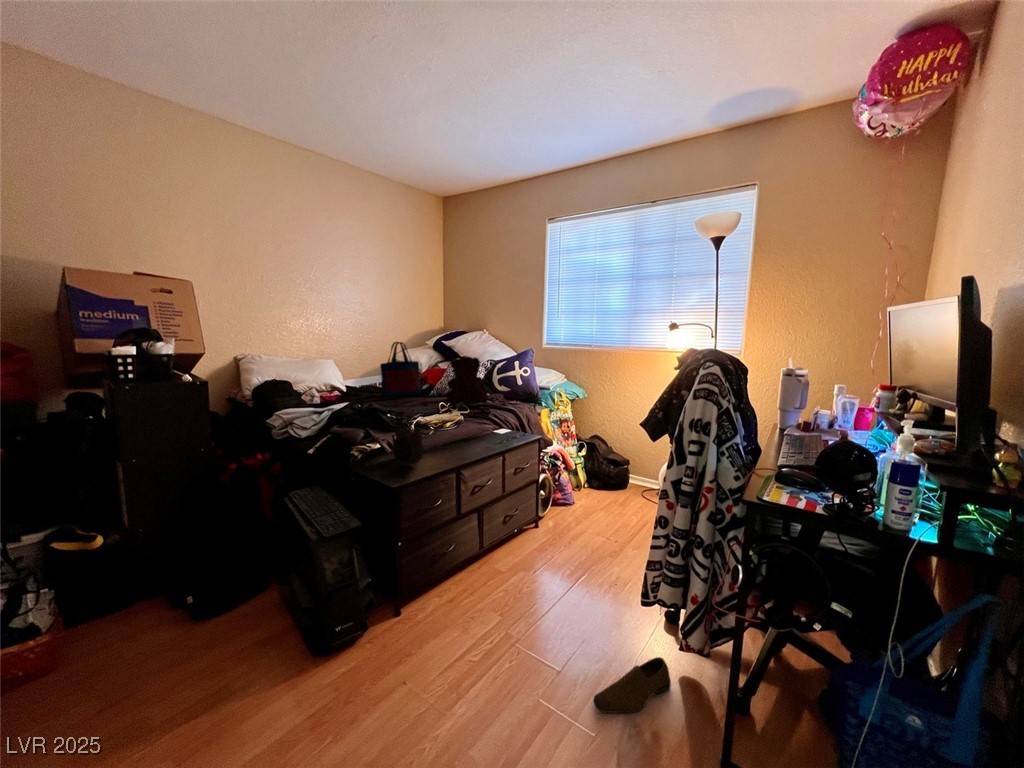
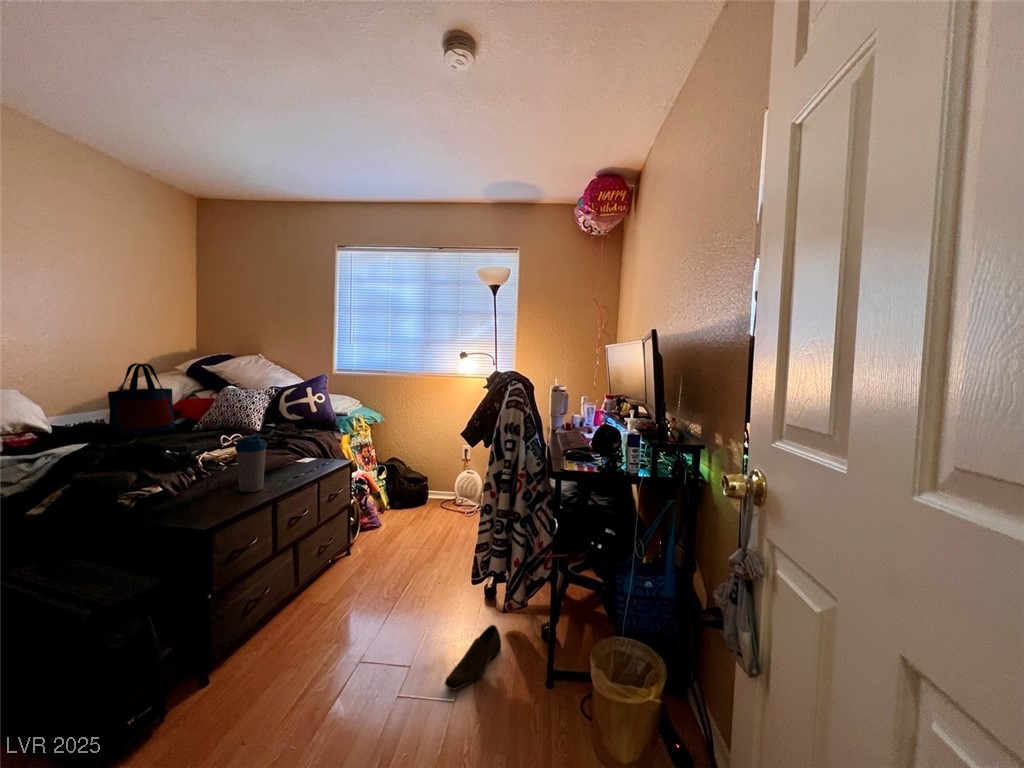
teddy bear: present [447,356,488,409] -> none [224,380,280,441]
water bottle: none [437,406,460,456] -> present [235,434,267,492]
alarm clock: present [392,423,424,467] -> none [175,456,225,513]

